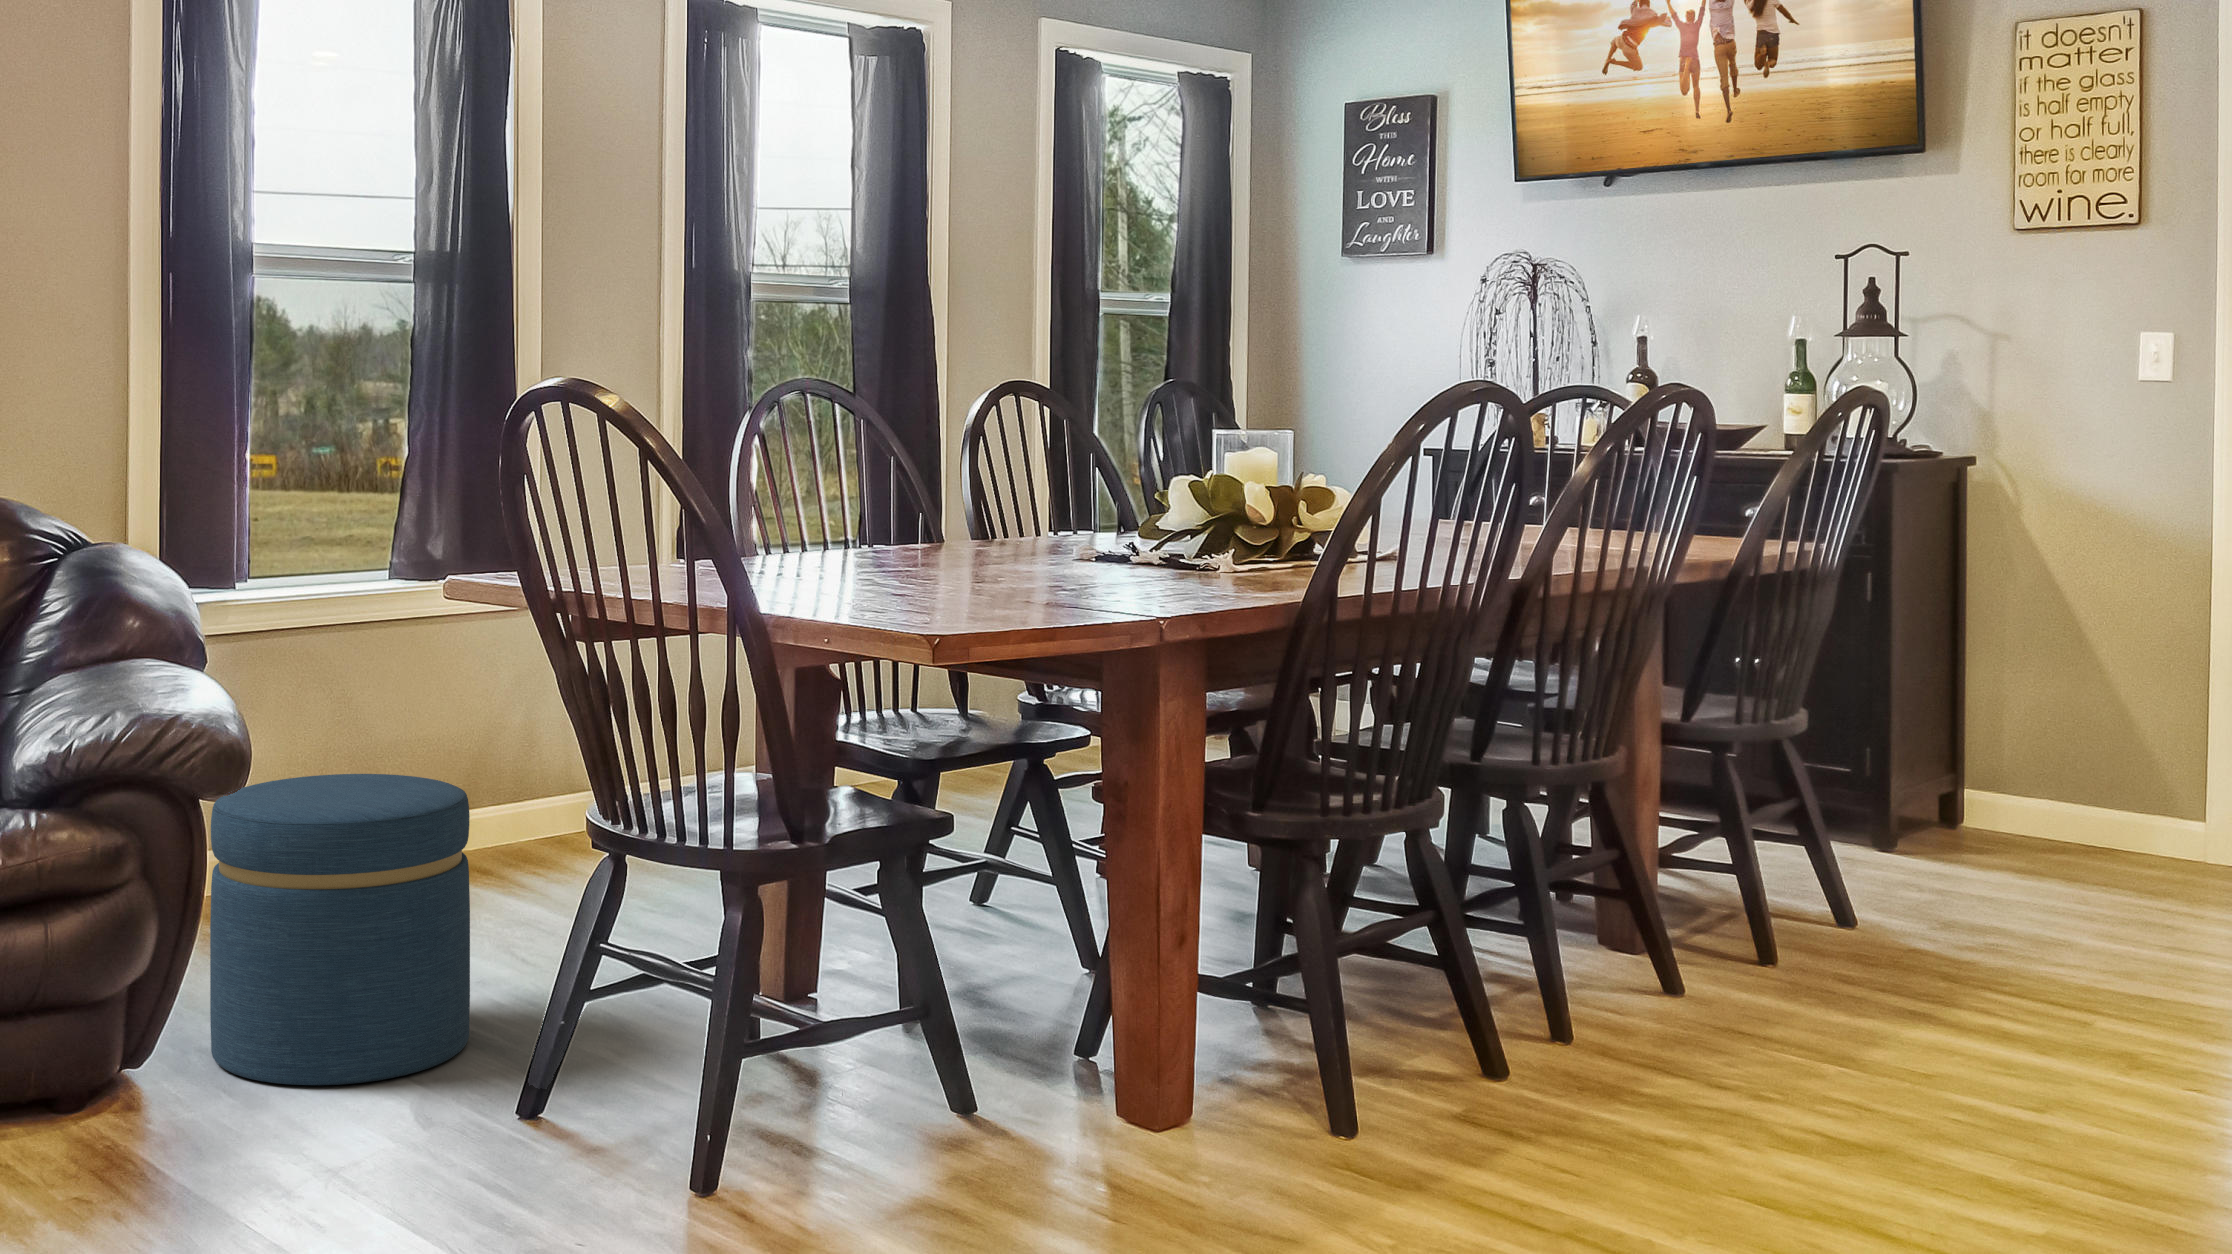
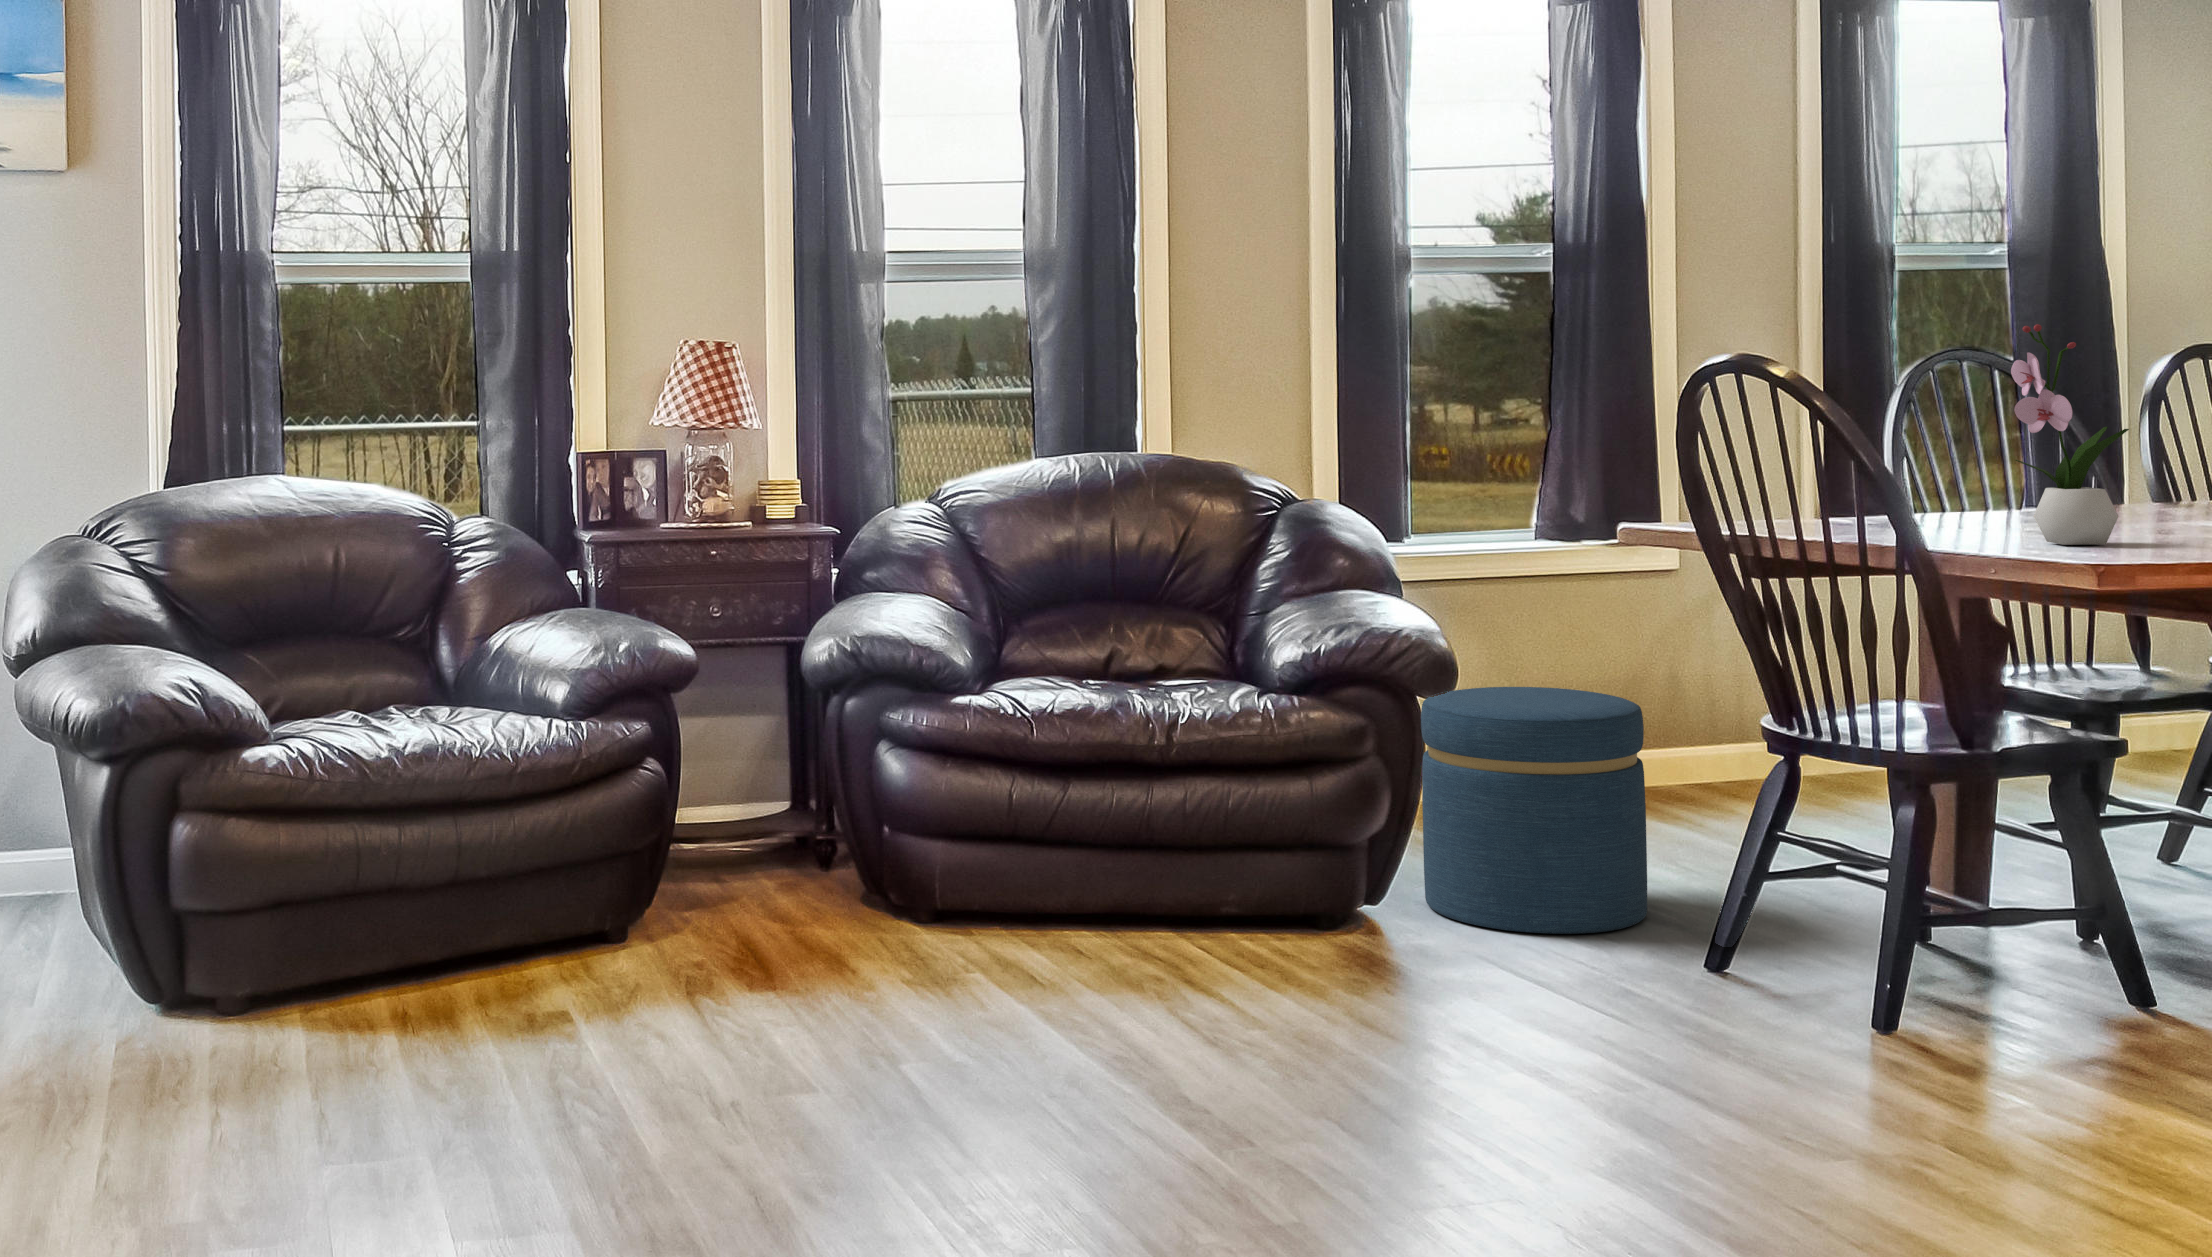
flower arrangement: none [848,355,958,601] -> present [2011,324,2129,545]

